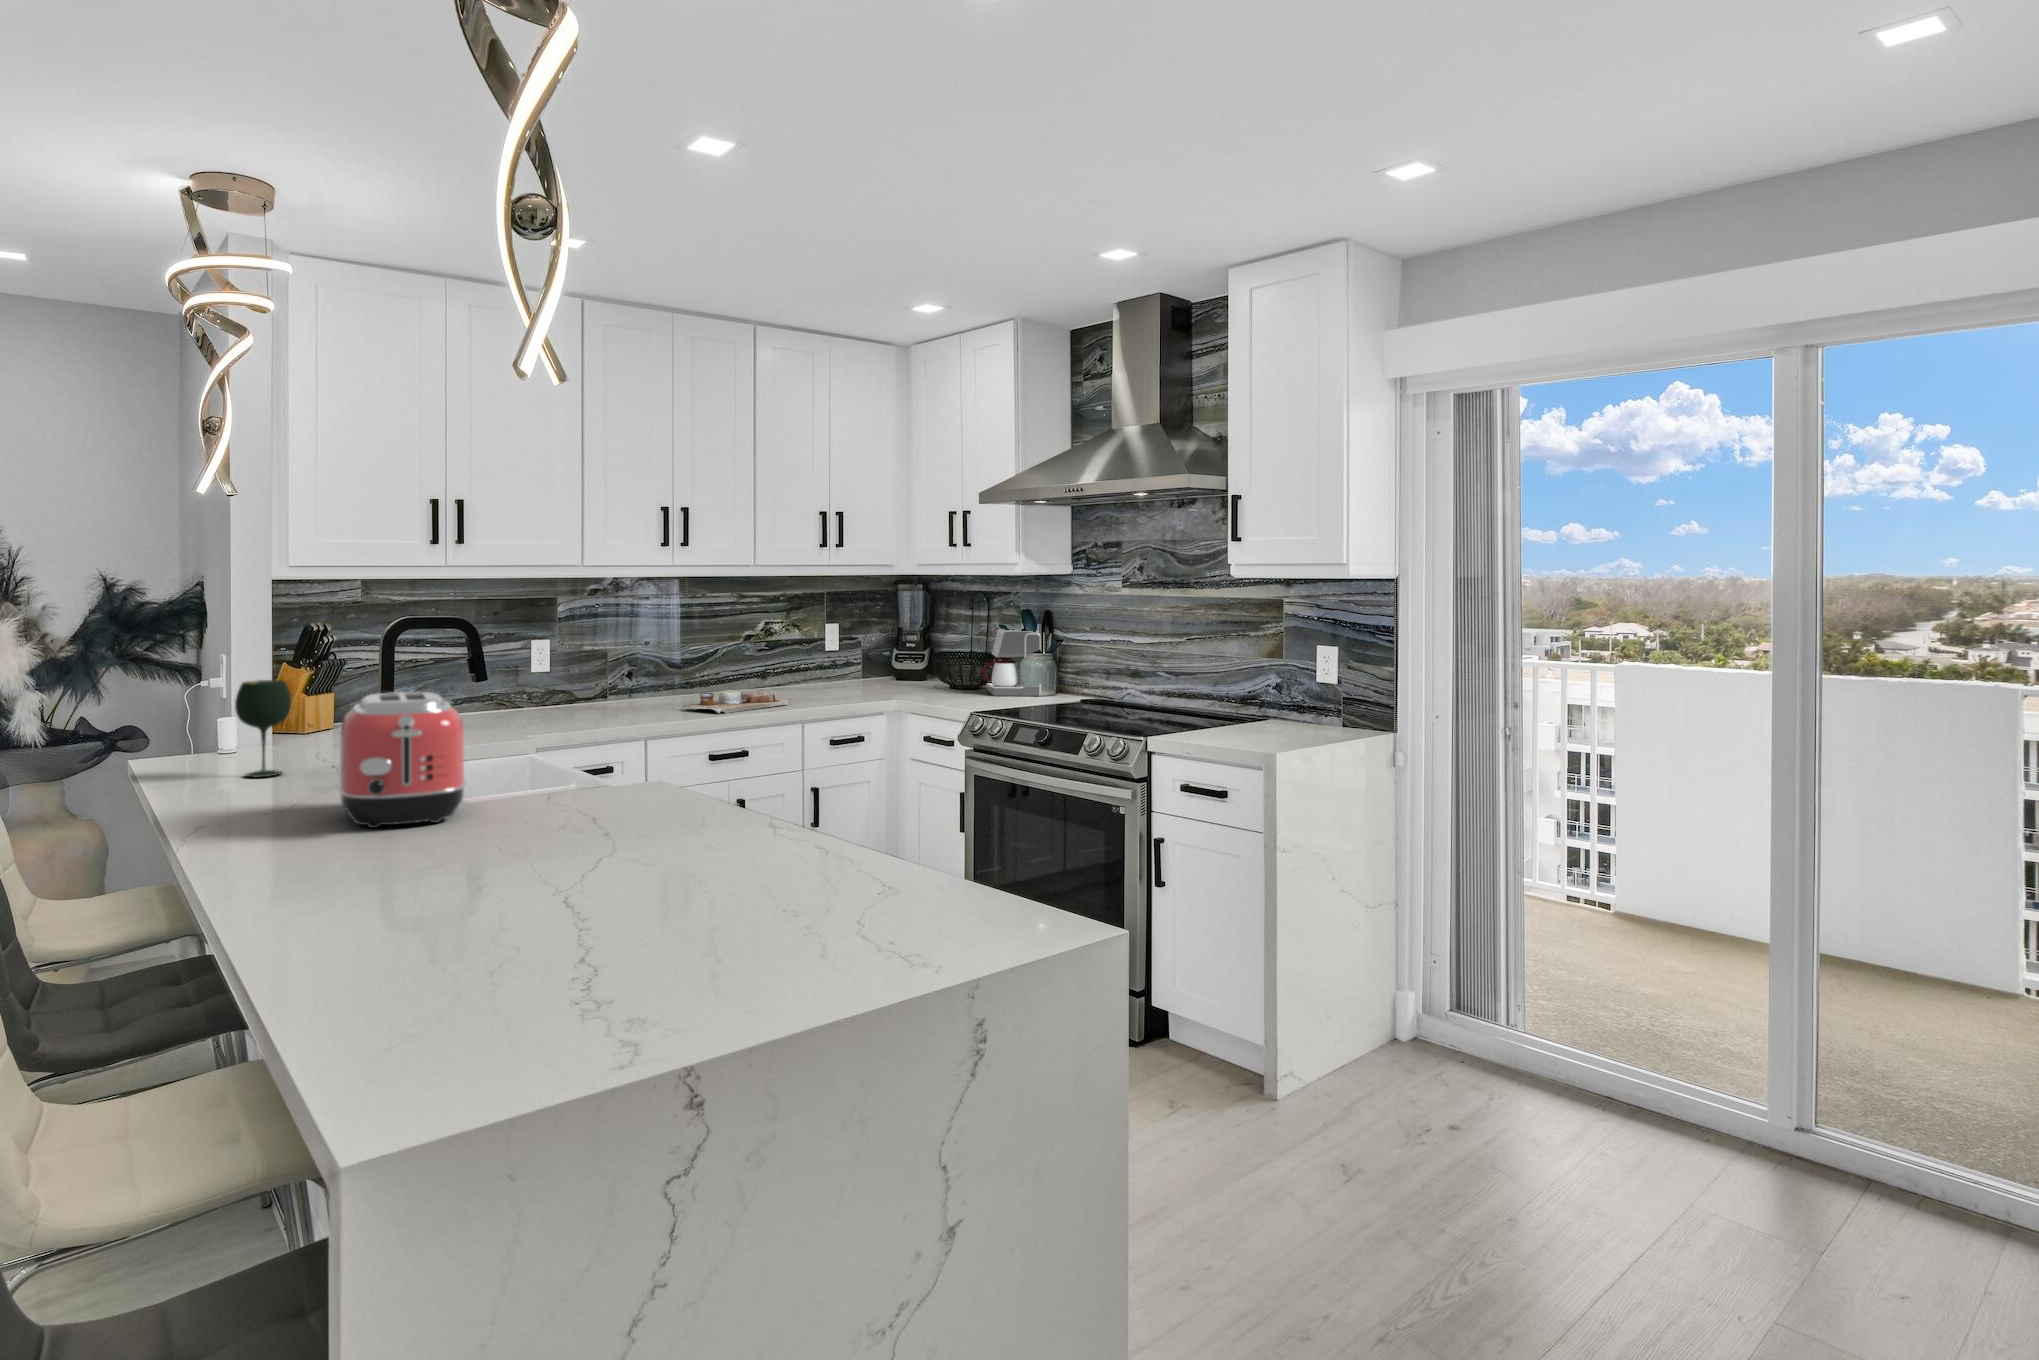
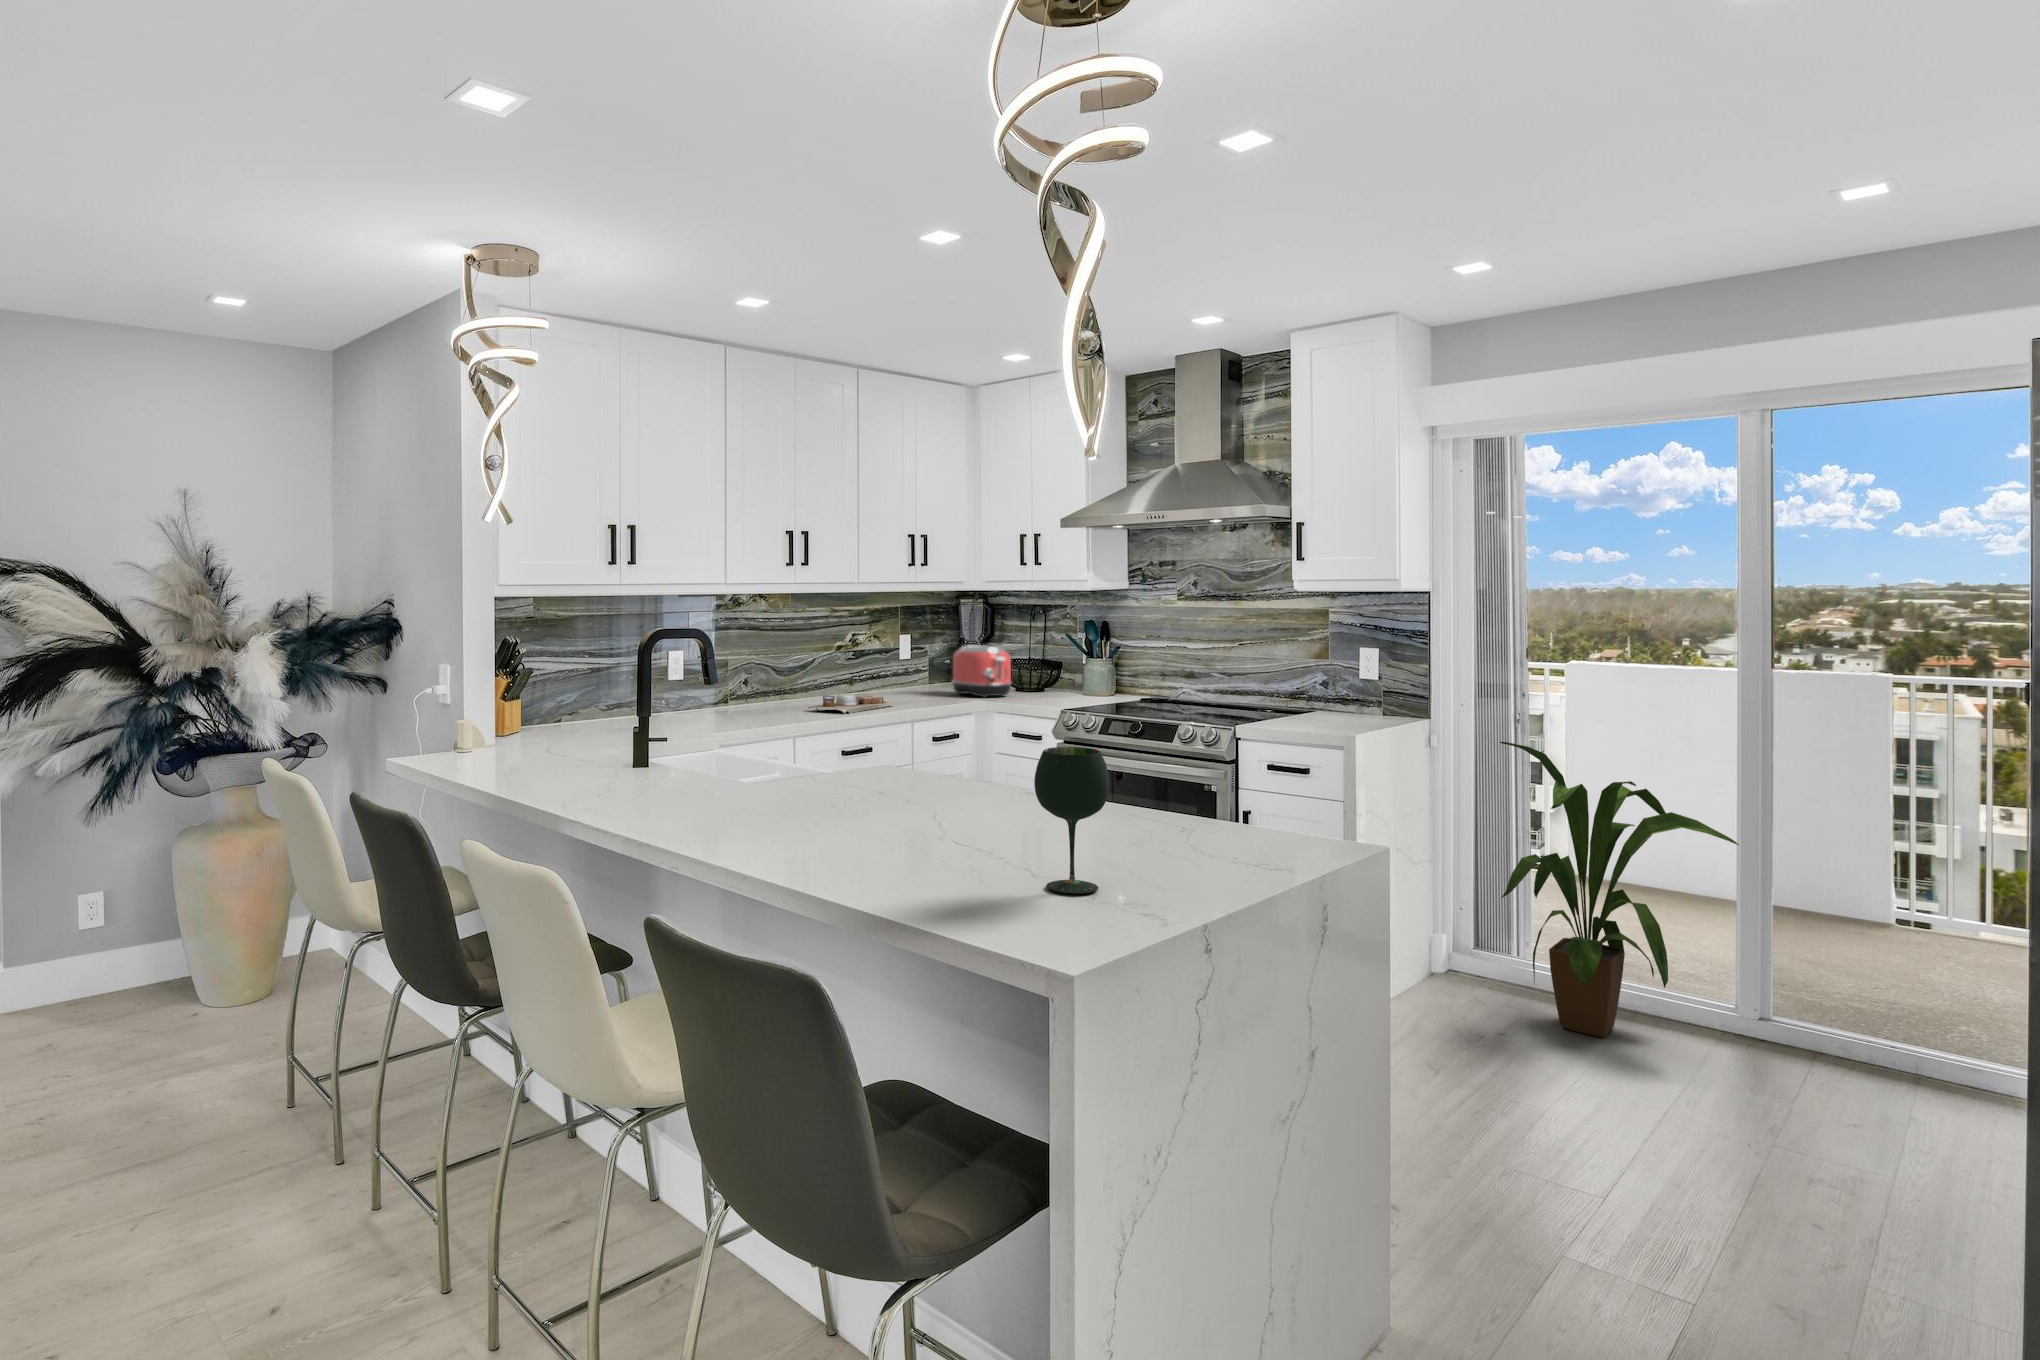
coffee maker: present [982,629,1041,696] -> none [1039,637,1101,697]
wine glass: present [235,680,291,777] -> present [1034,747,1109,894]
toaster: present [338,692,466,828] -> present [953,645,1011,698]
house plant: none [1452,762,1762,1133] -> present [1500,742,1739,1037]

